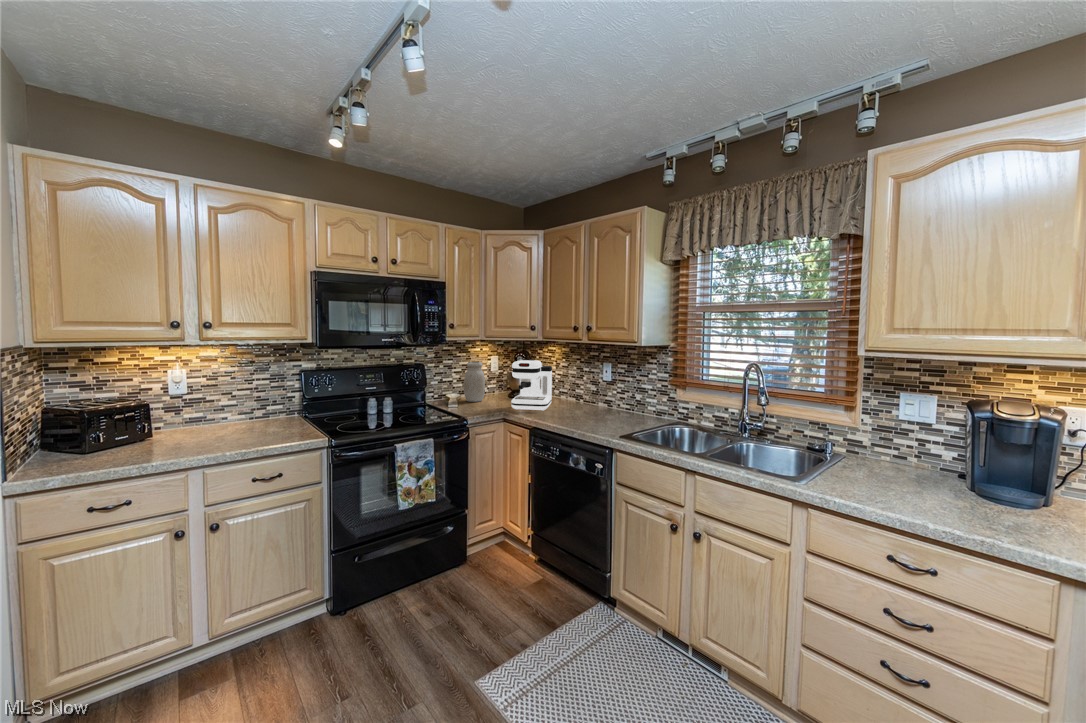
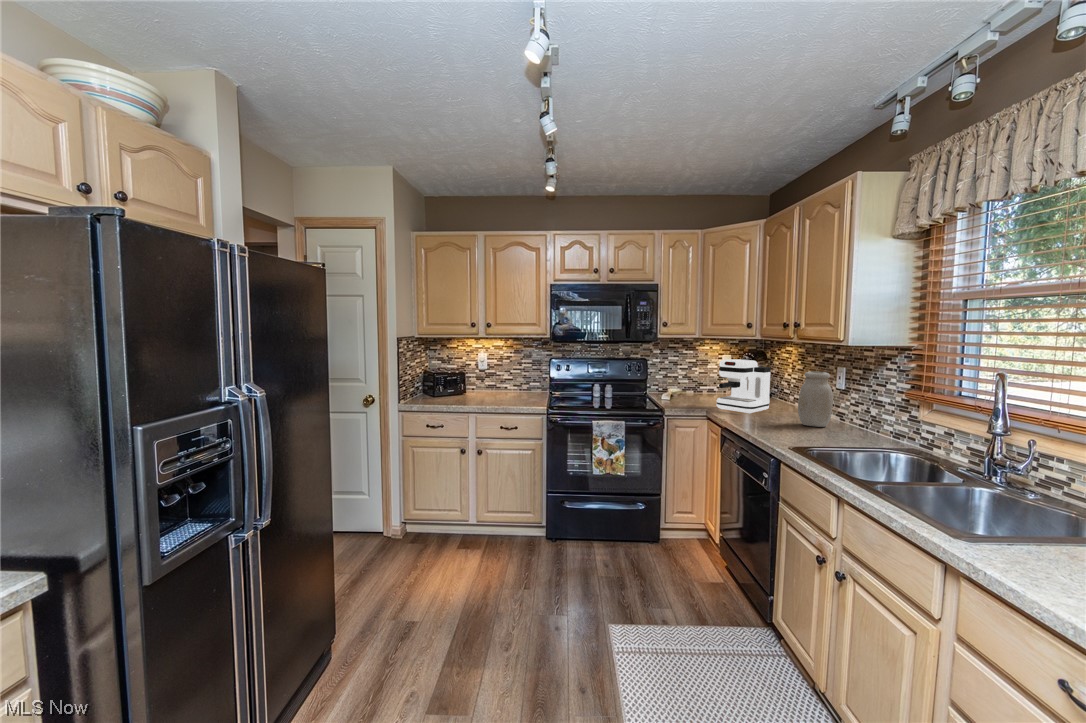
jar: present [464,362,485,402] -> present [798,372,833,427]

